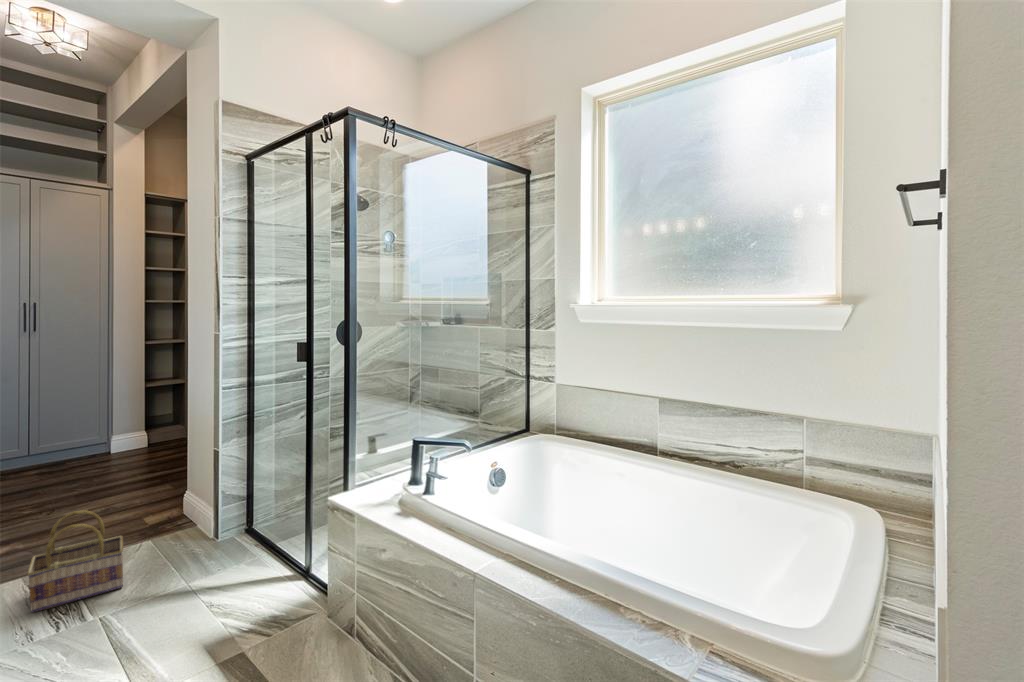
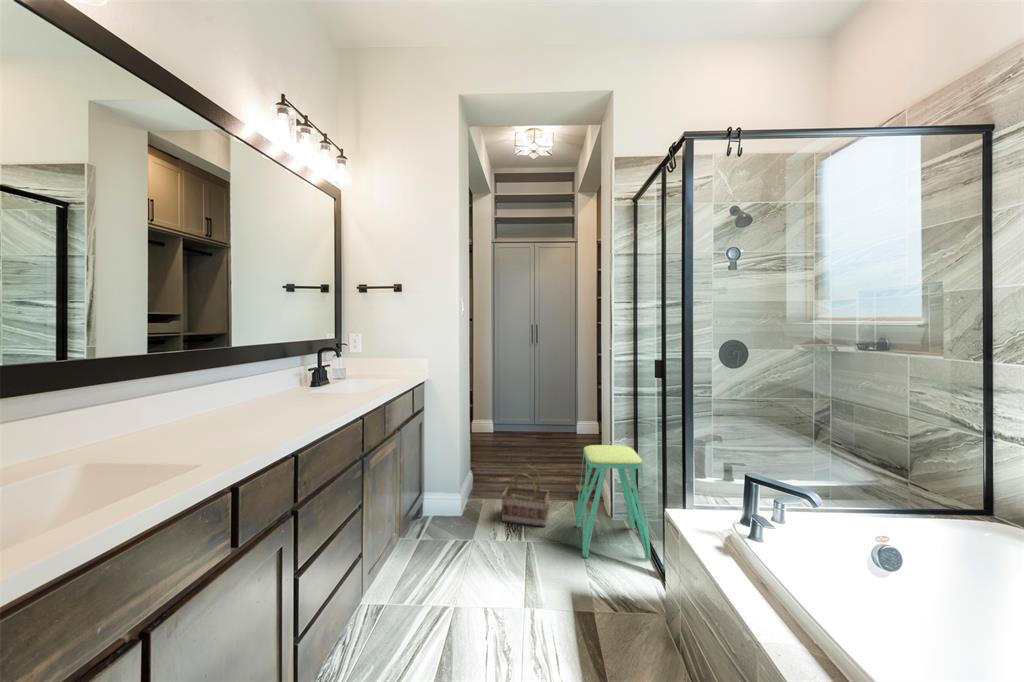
stool: none [174,446,287,598] -> present [576,445,651,559]

